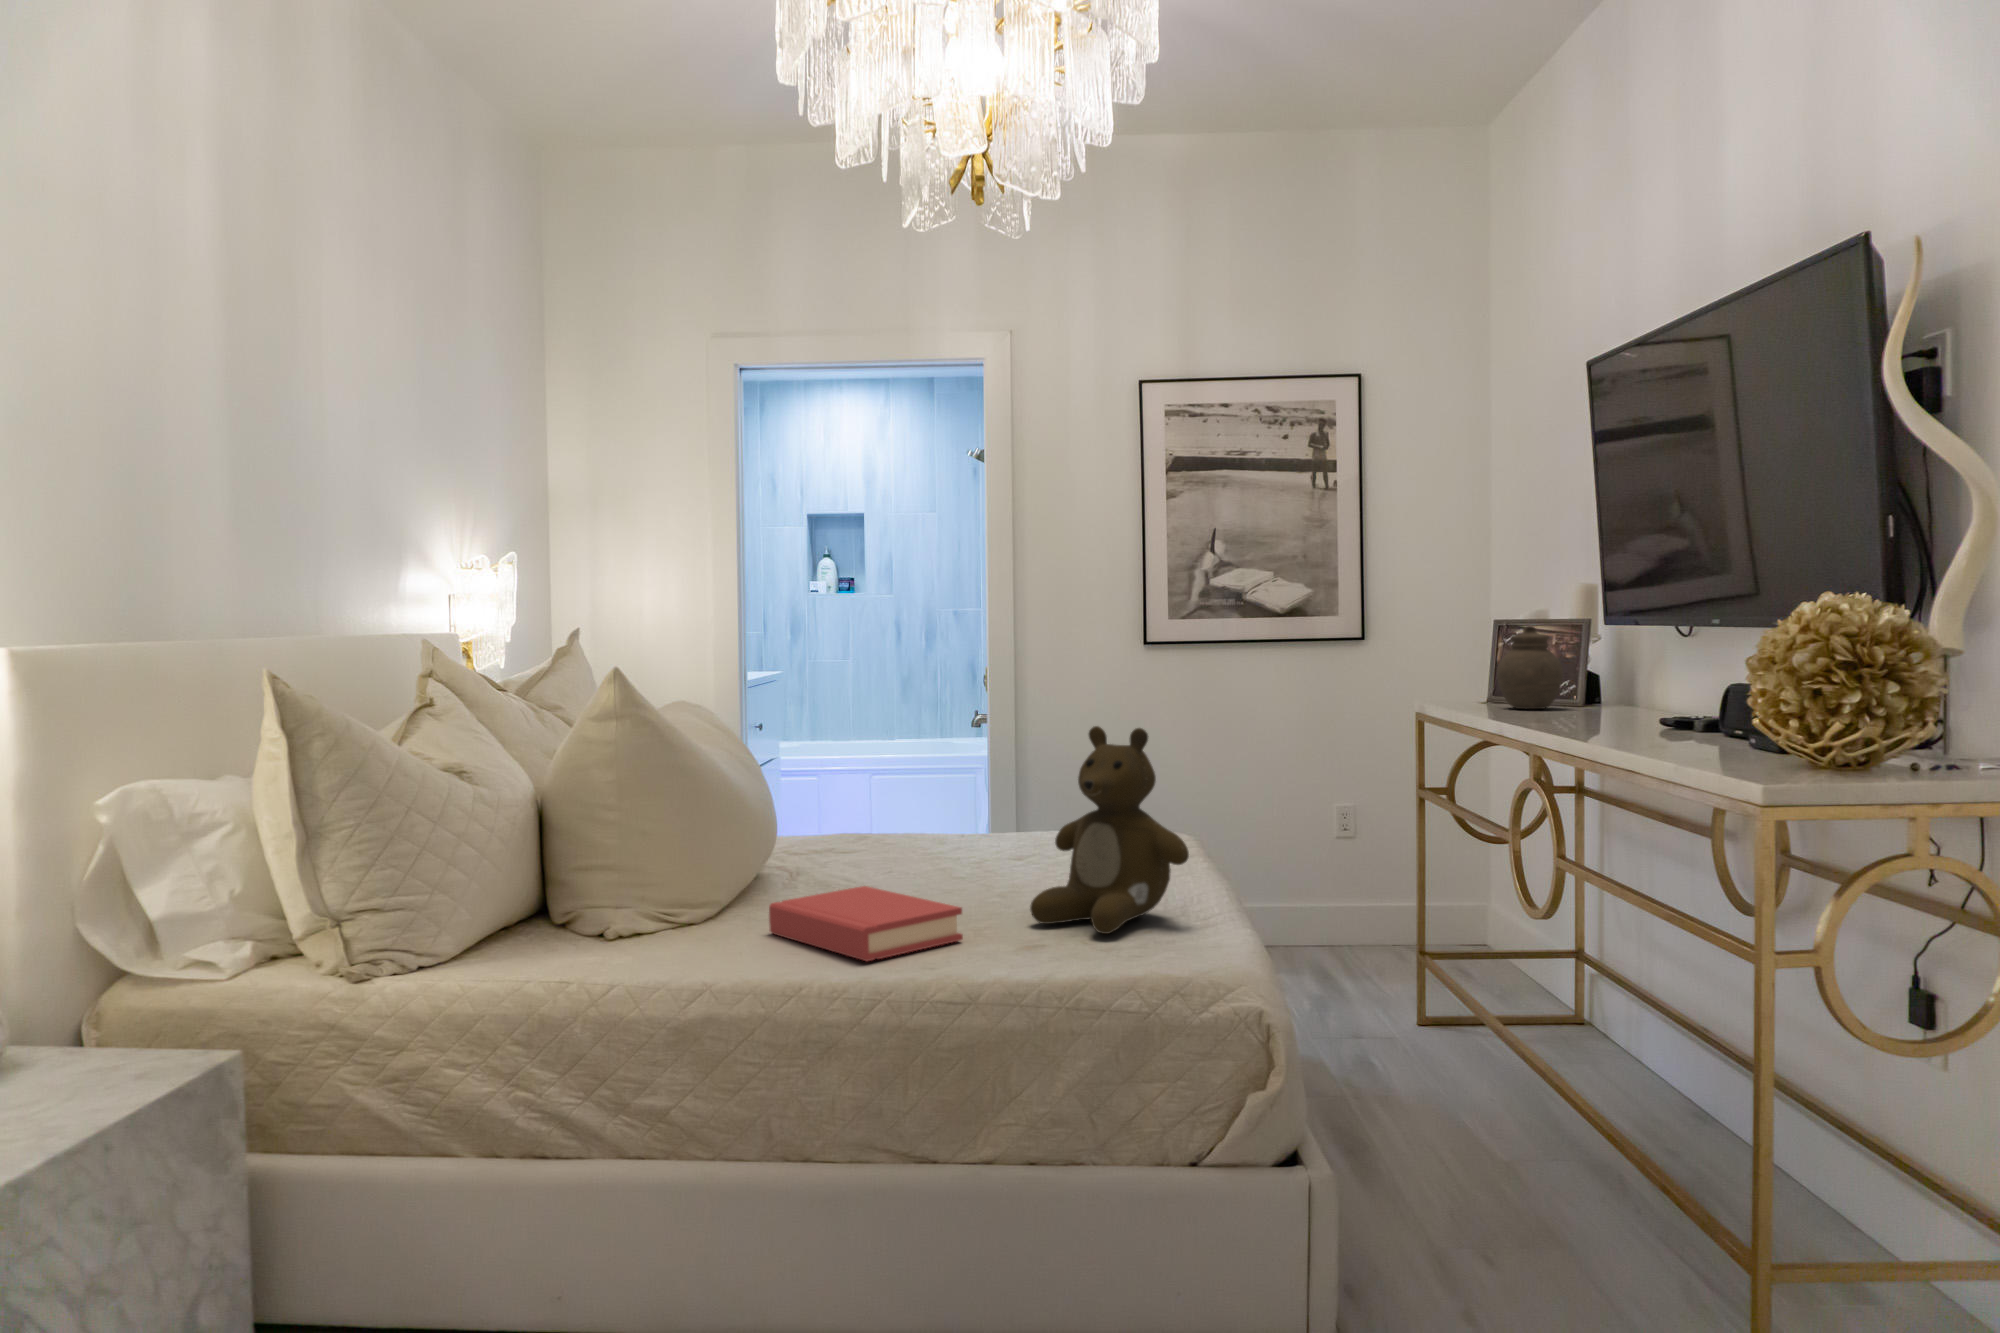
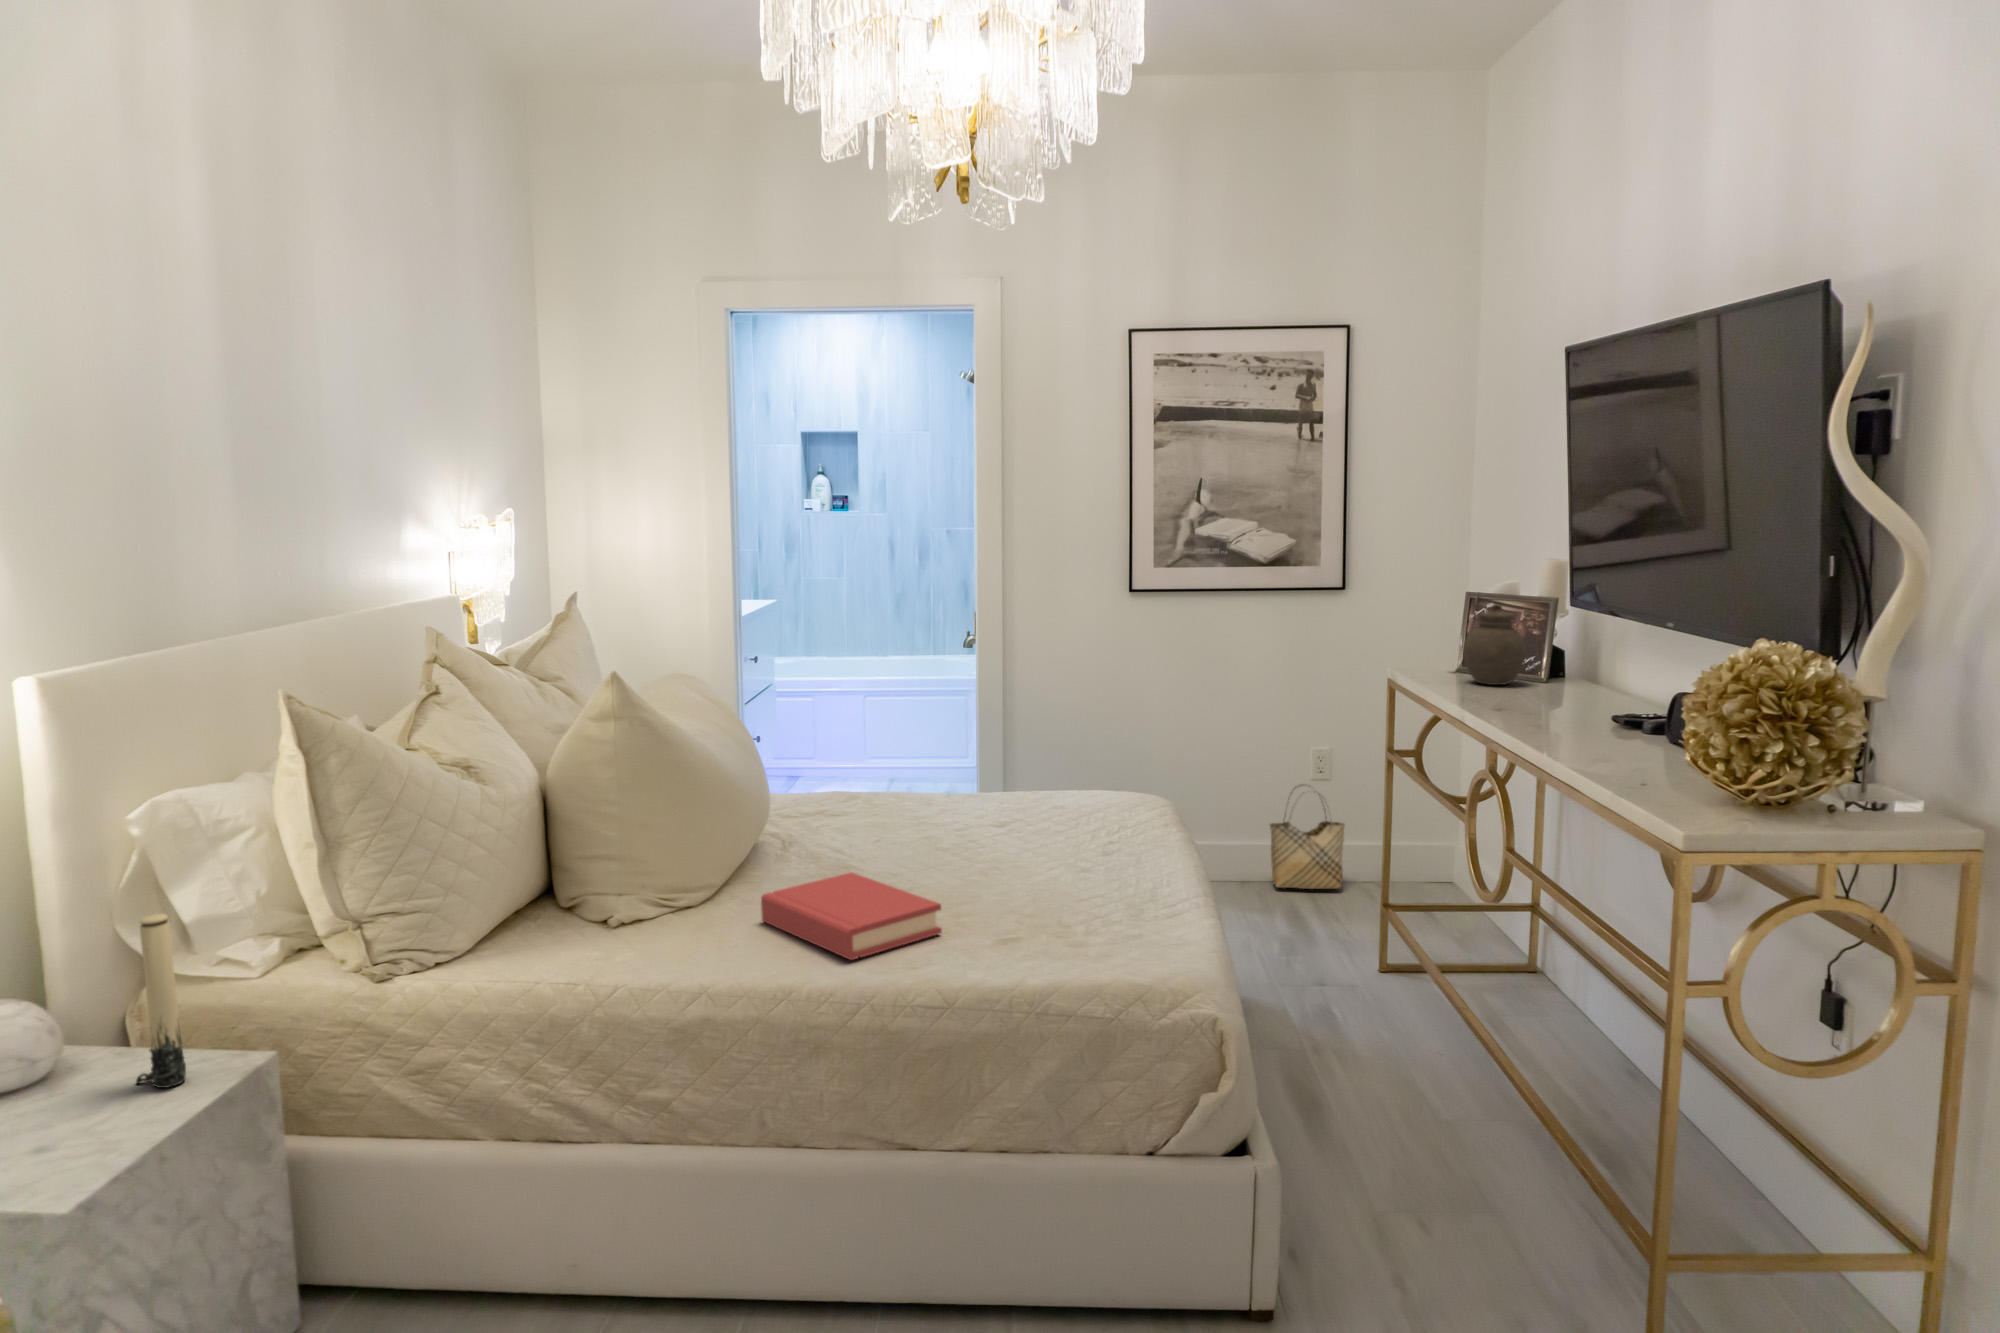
teddy bear: present [1030,726,1189,934] -> none [1006,726,1155,928]
woven basket: none [1296,843,1375,954] -> present [1270,785,1344,889]
candle: none [89,888,144,1080] -> present [136,914,186,1088]

